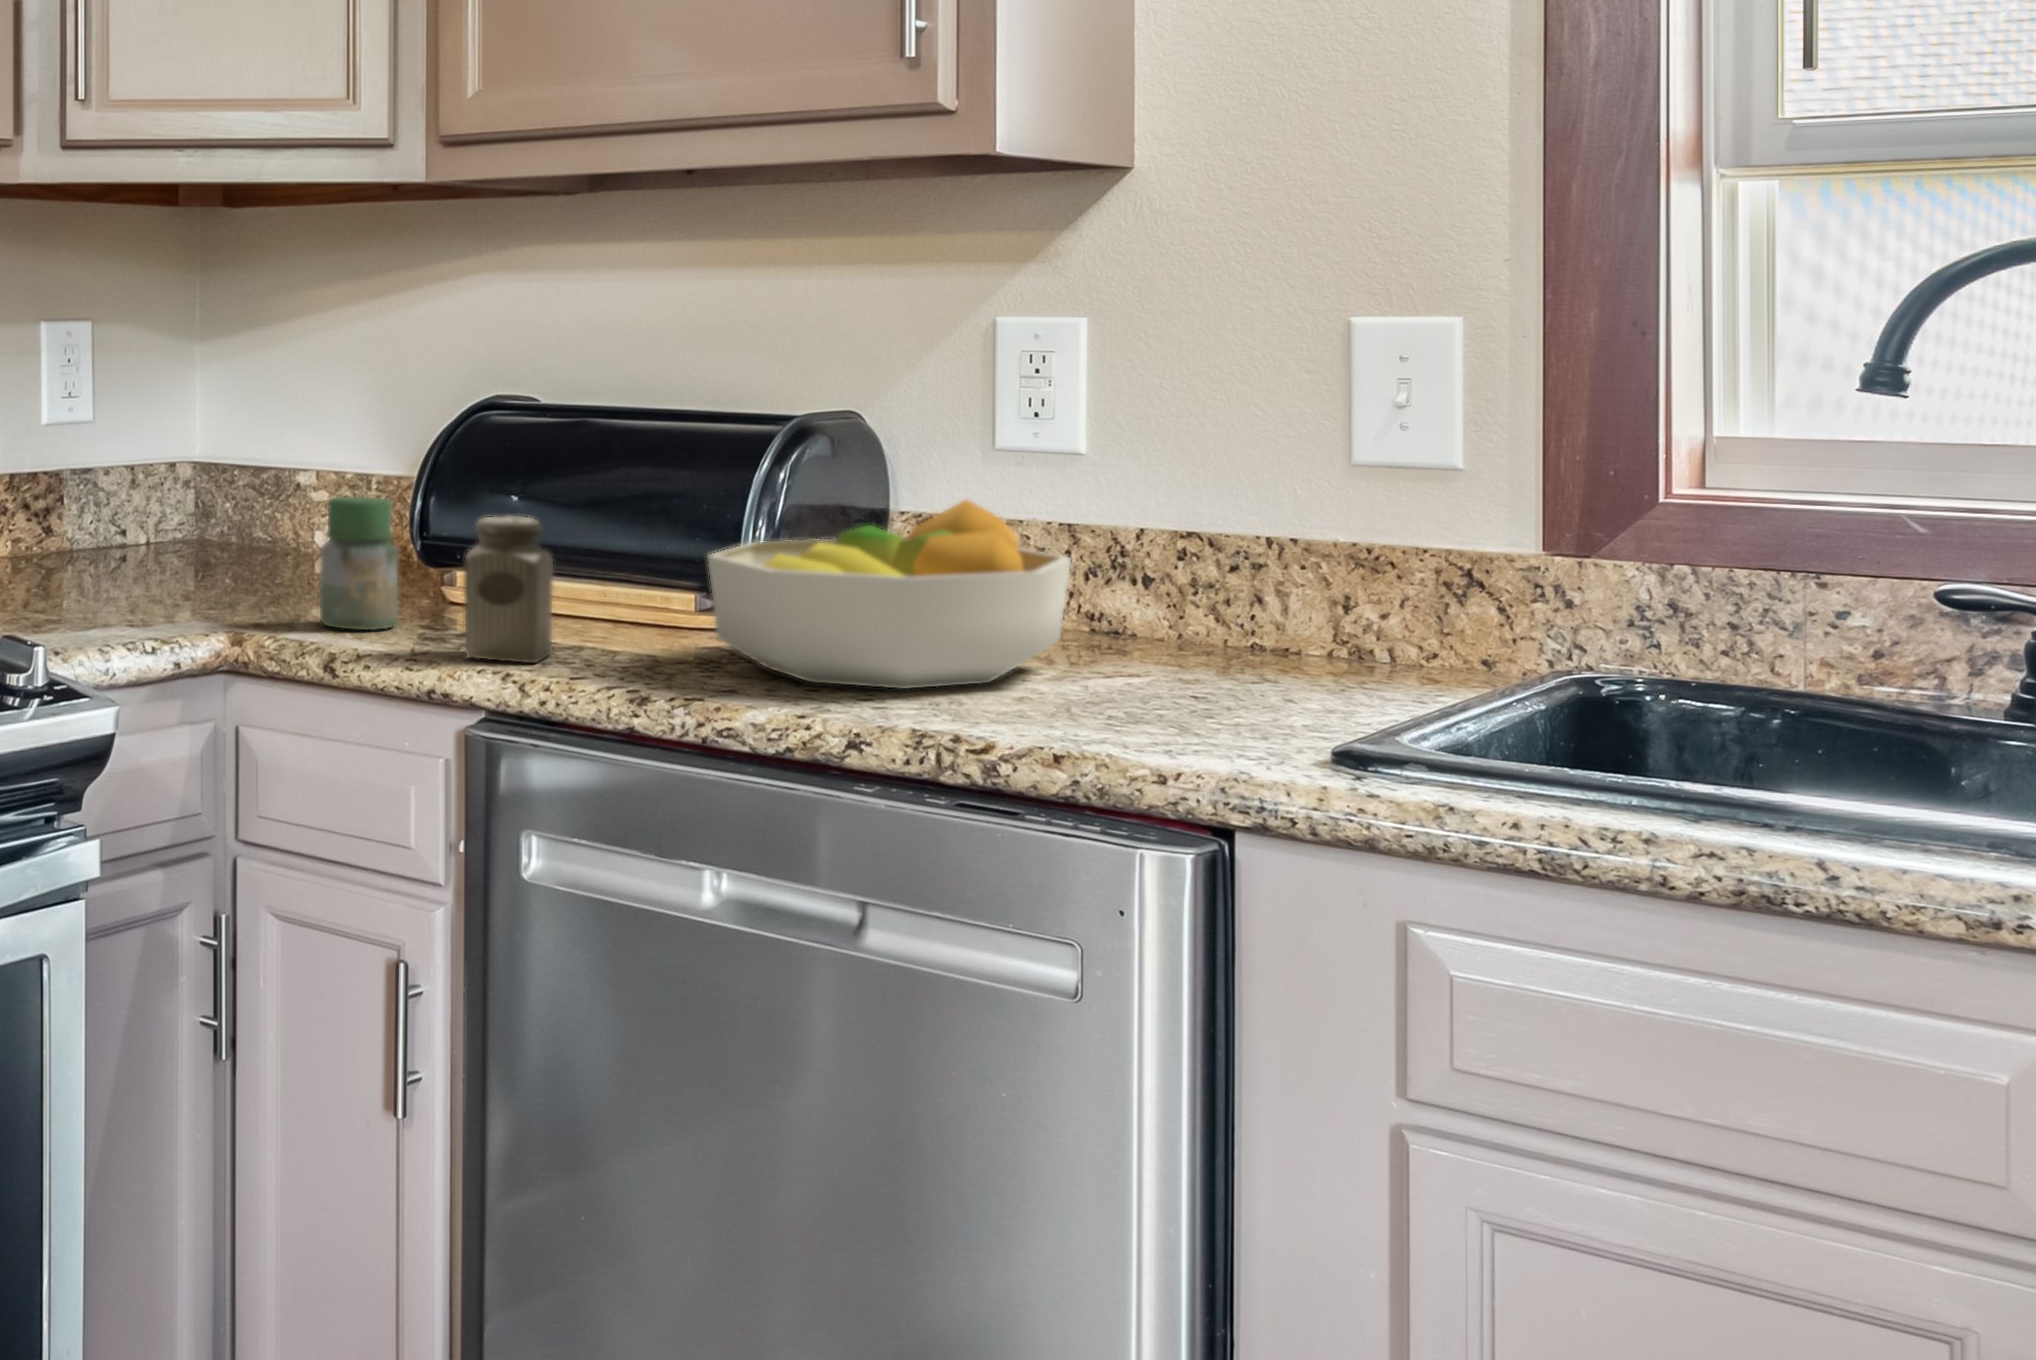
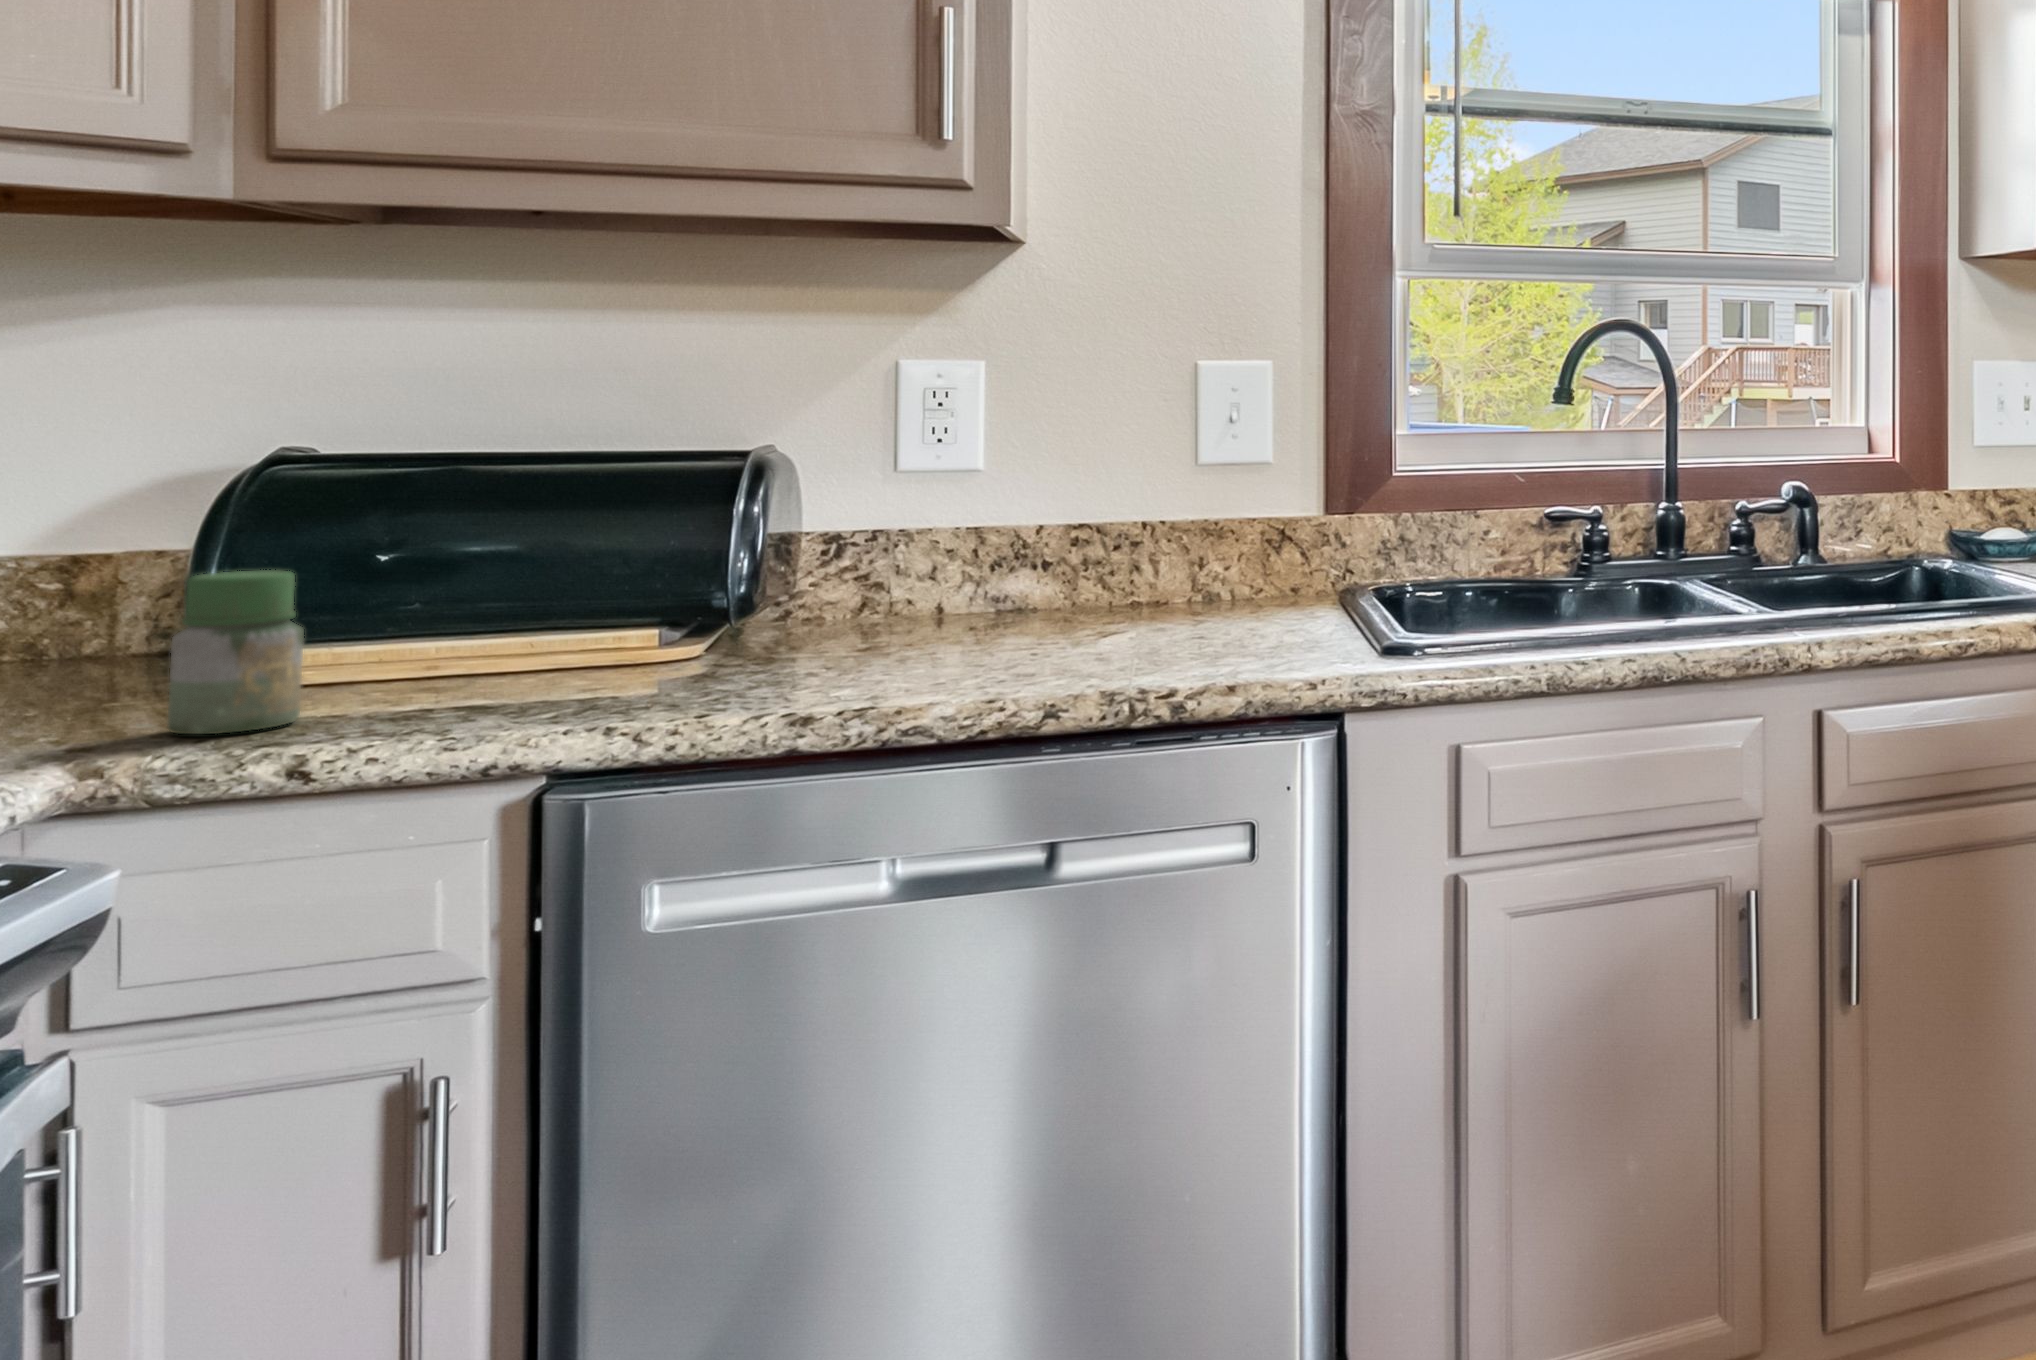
fruit bowl: present [708,500,1071,689] -> none [789,510,1100,679]
salt shaker: present [464,516,553,663] -> none [495,566,612,725]

